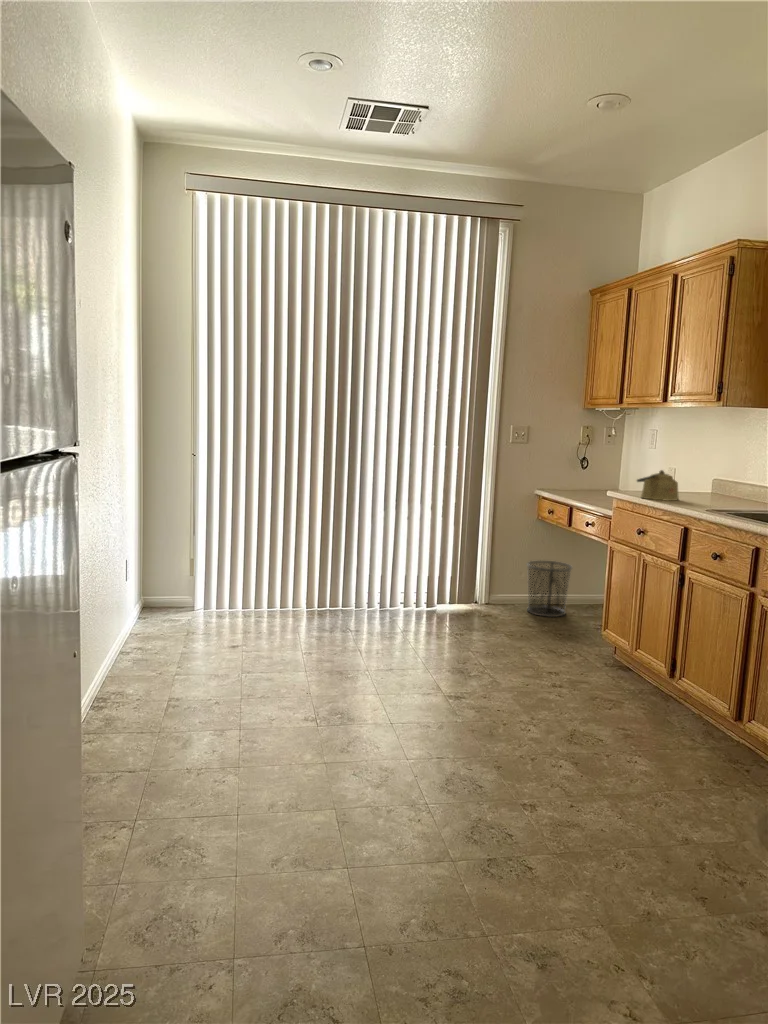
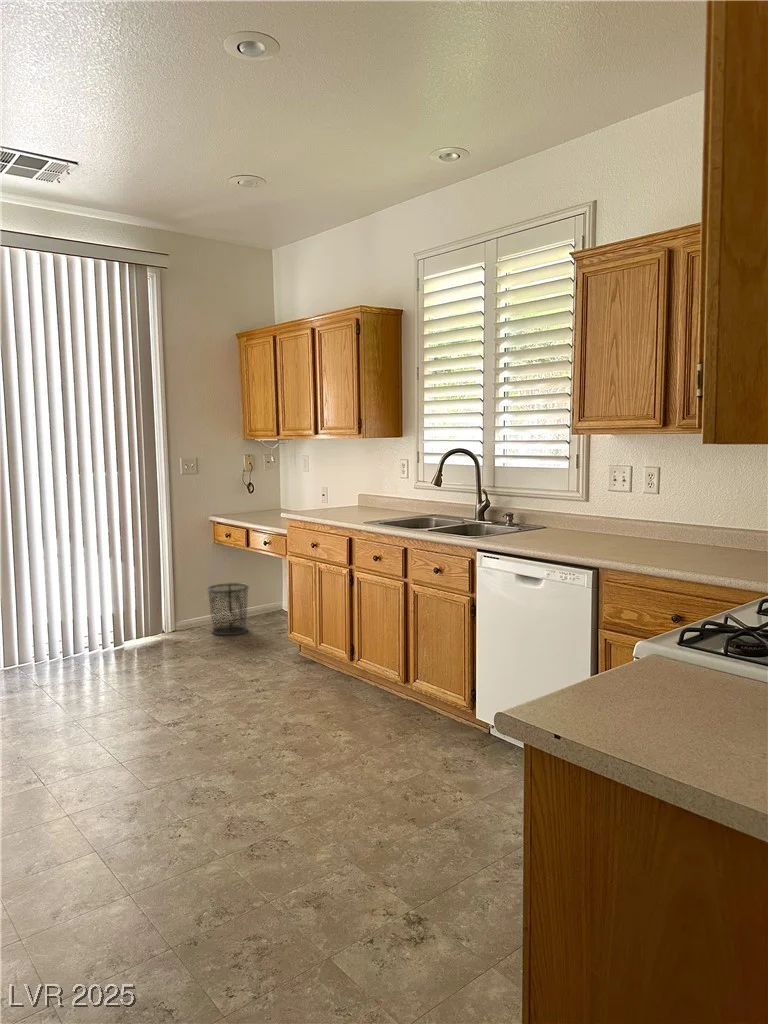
kettle: present [637,470,679,501] -> none [304,492,339,517]

